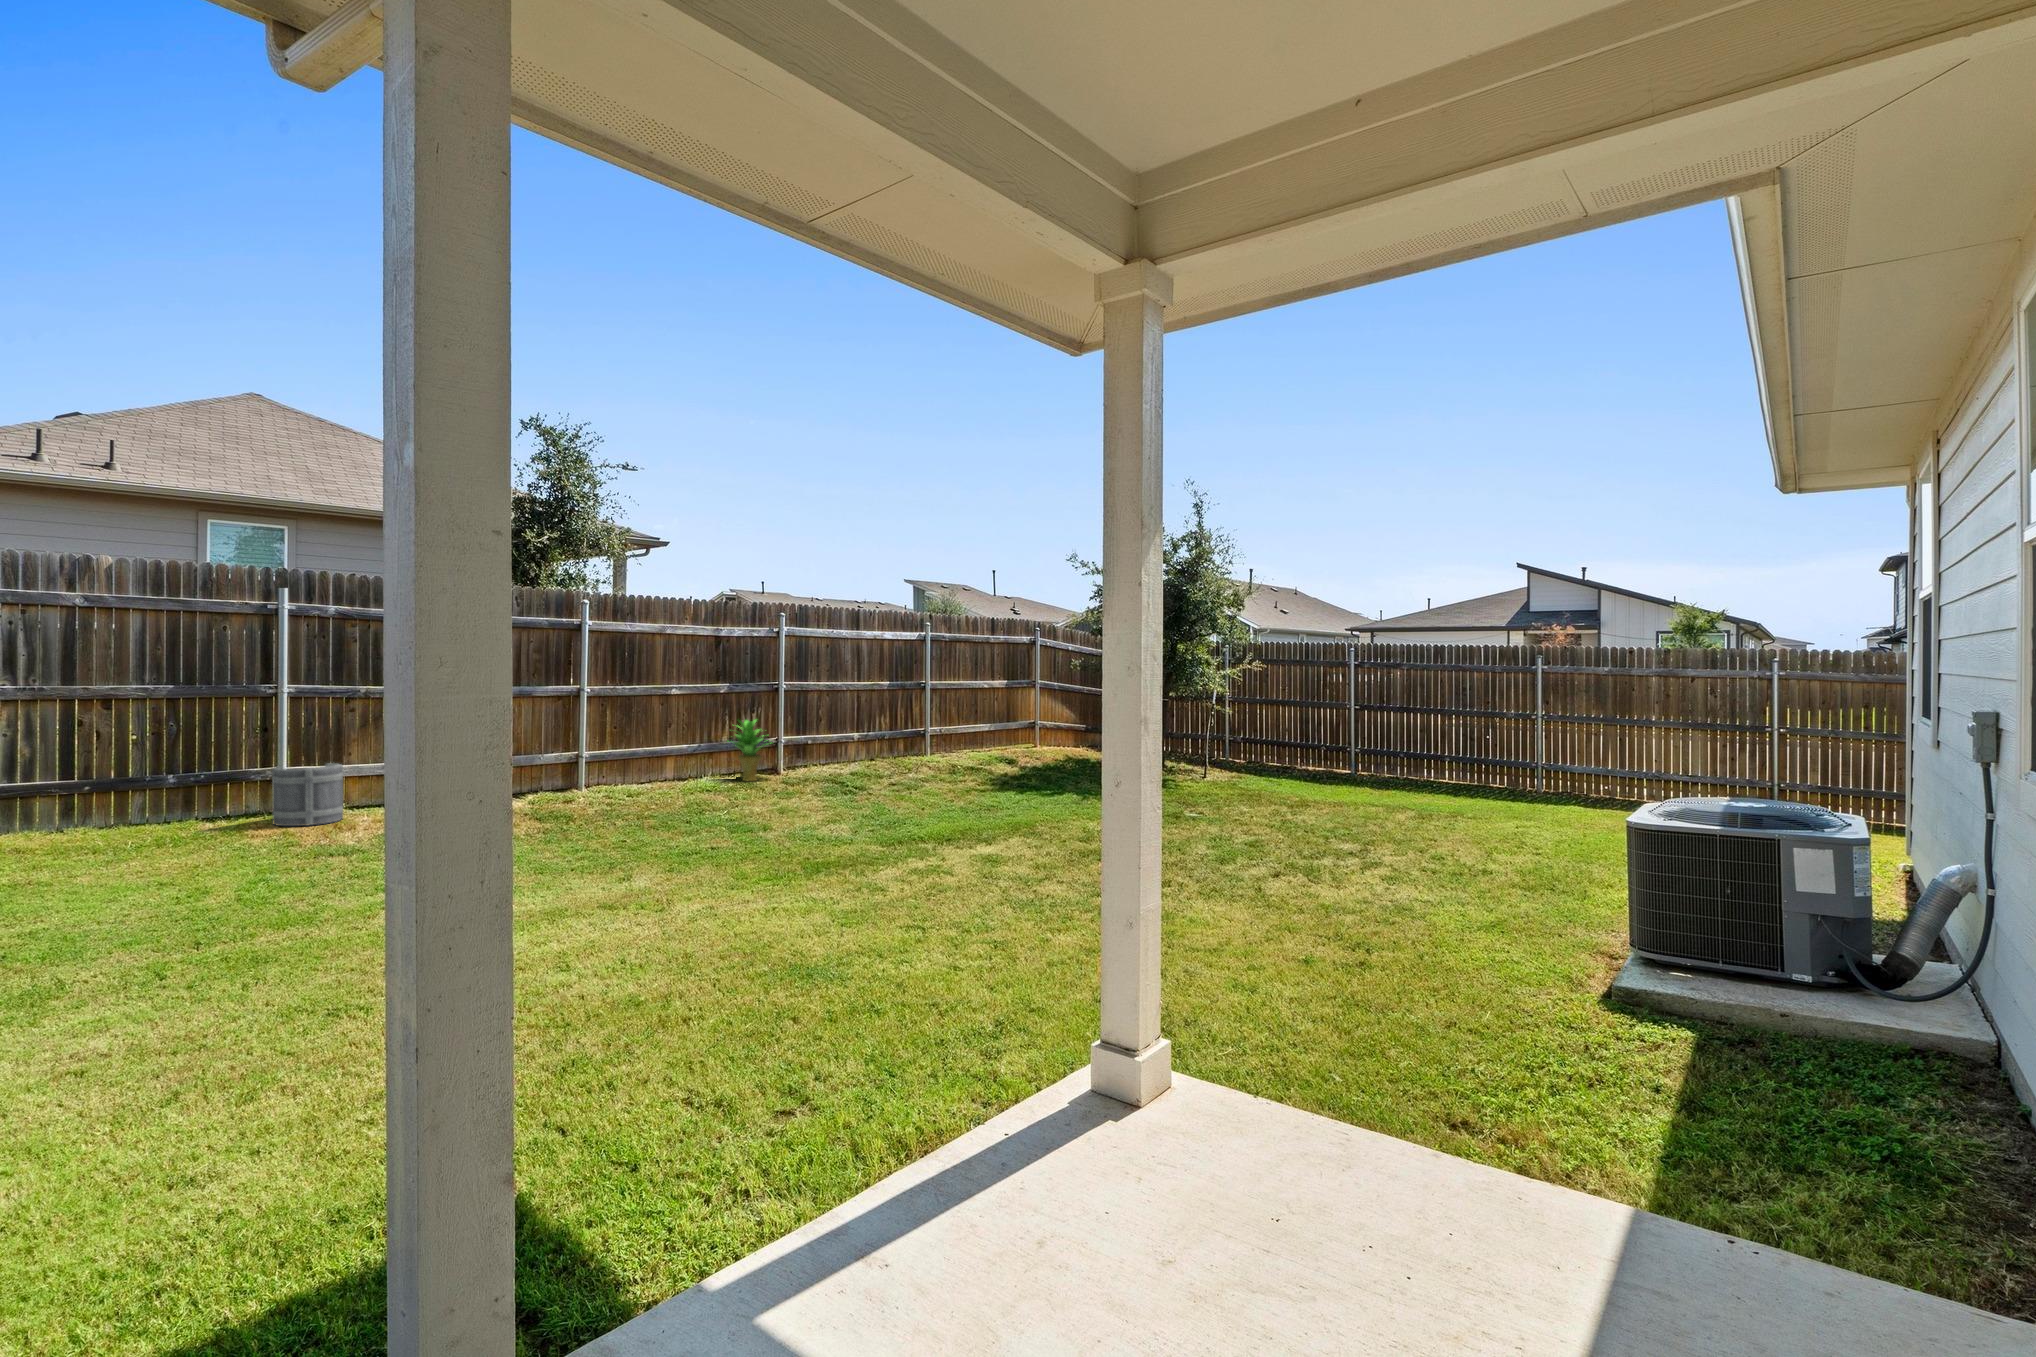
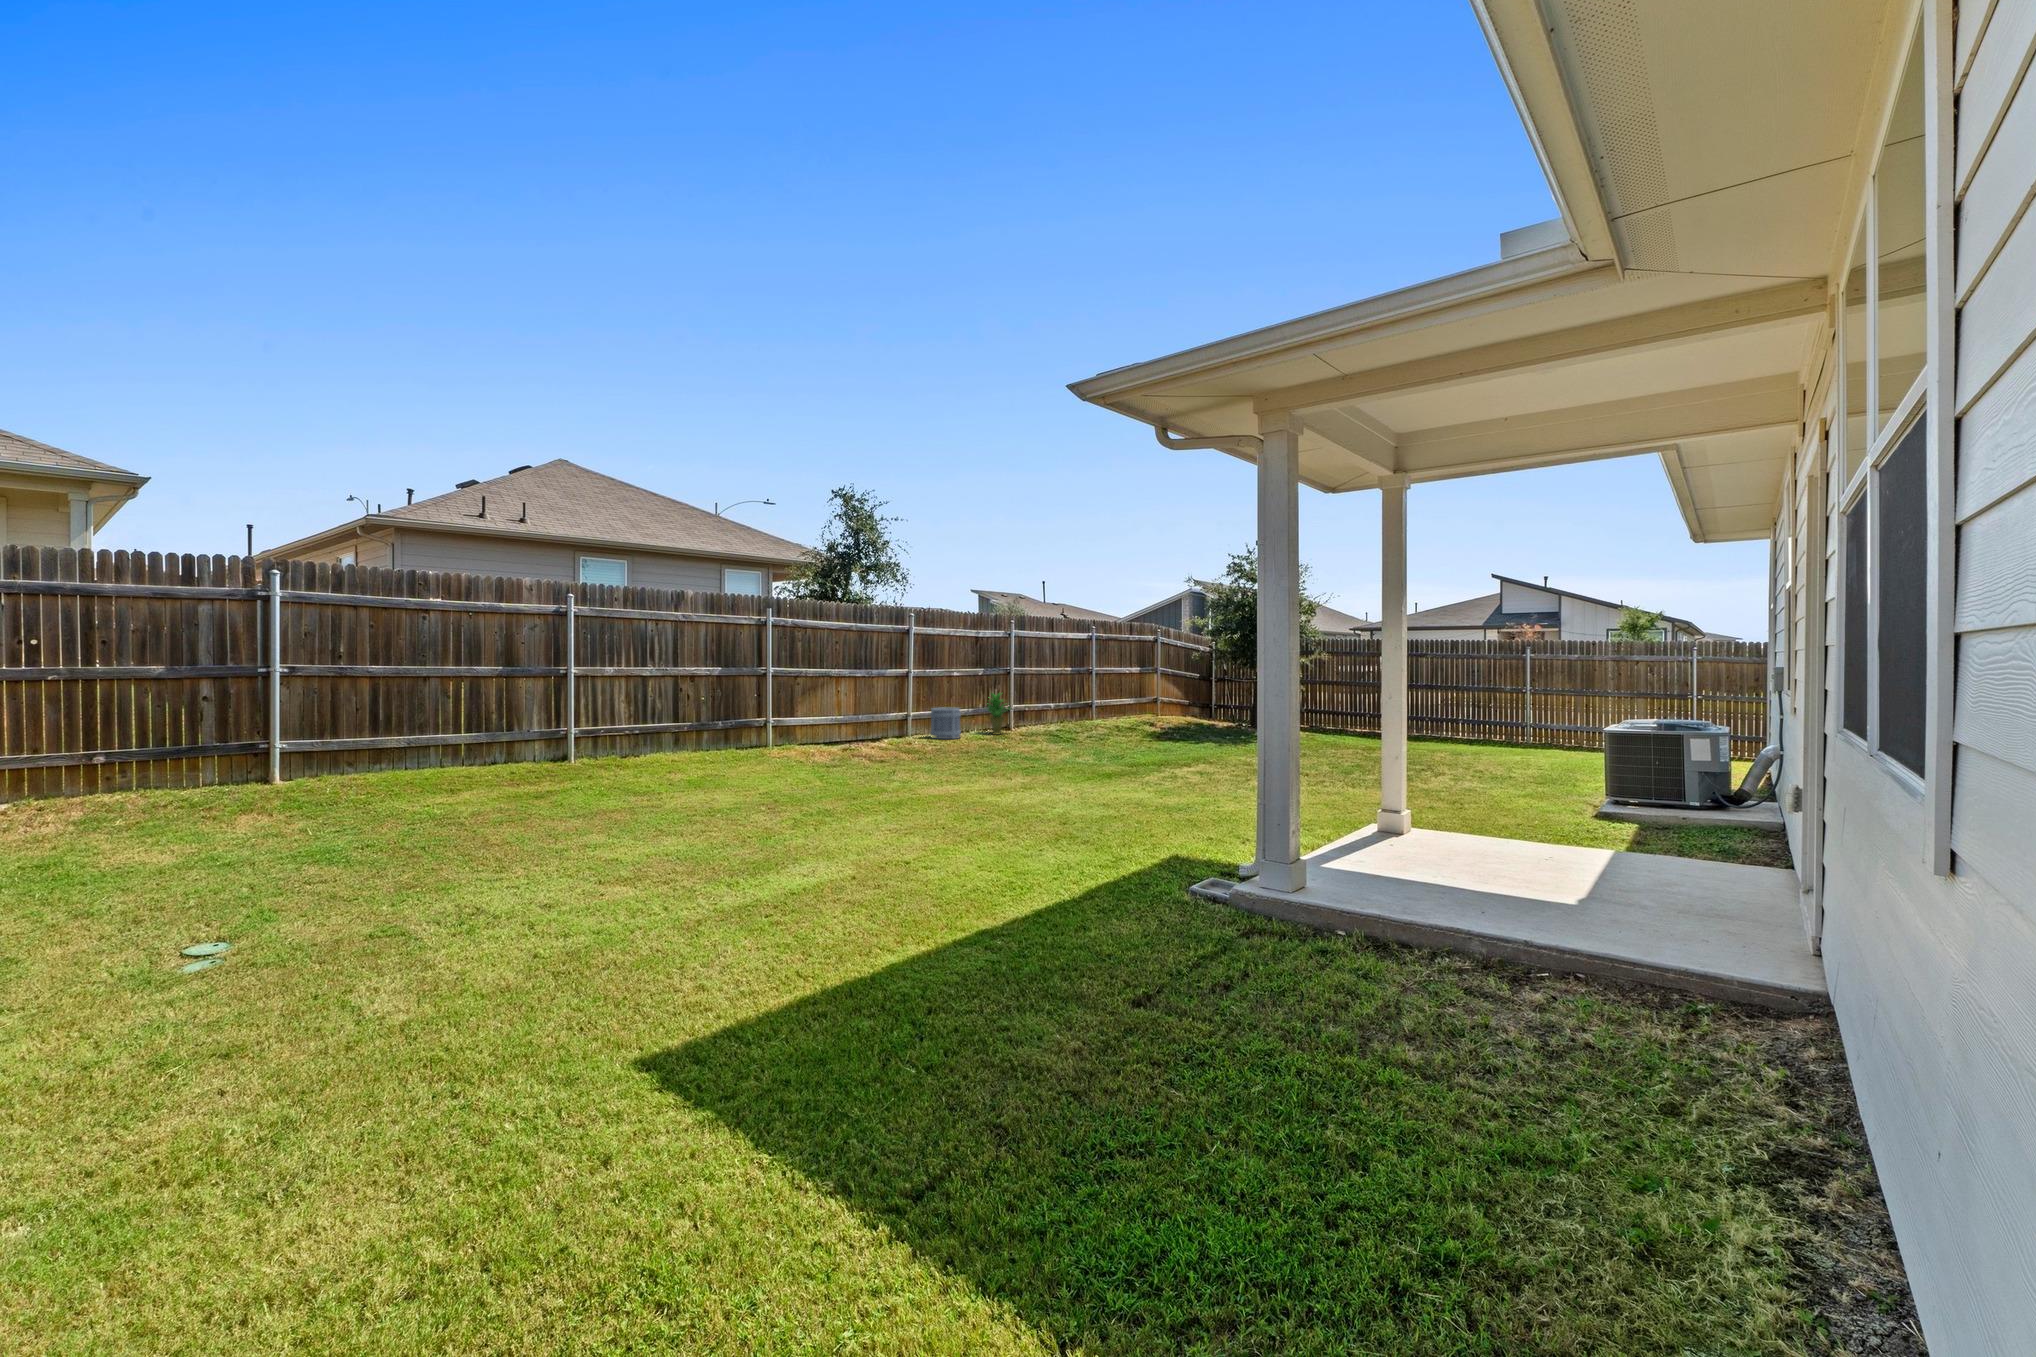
bucket: present [272,763,343,826] -> present [930,708,961,739]

